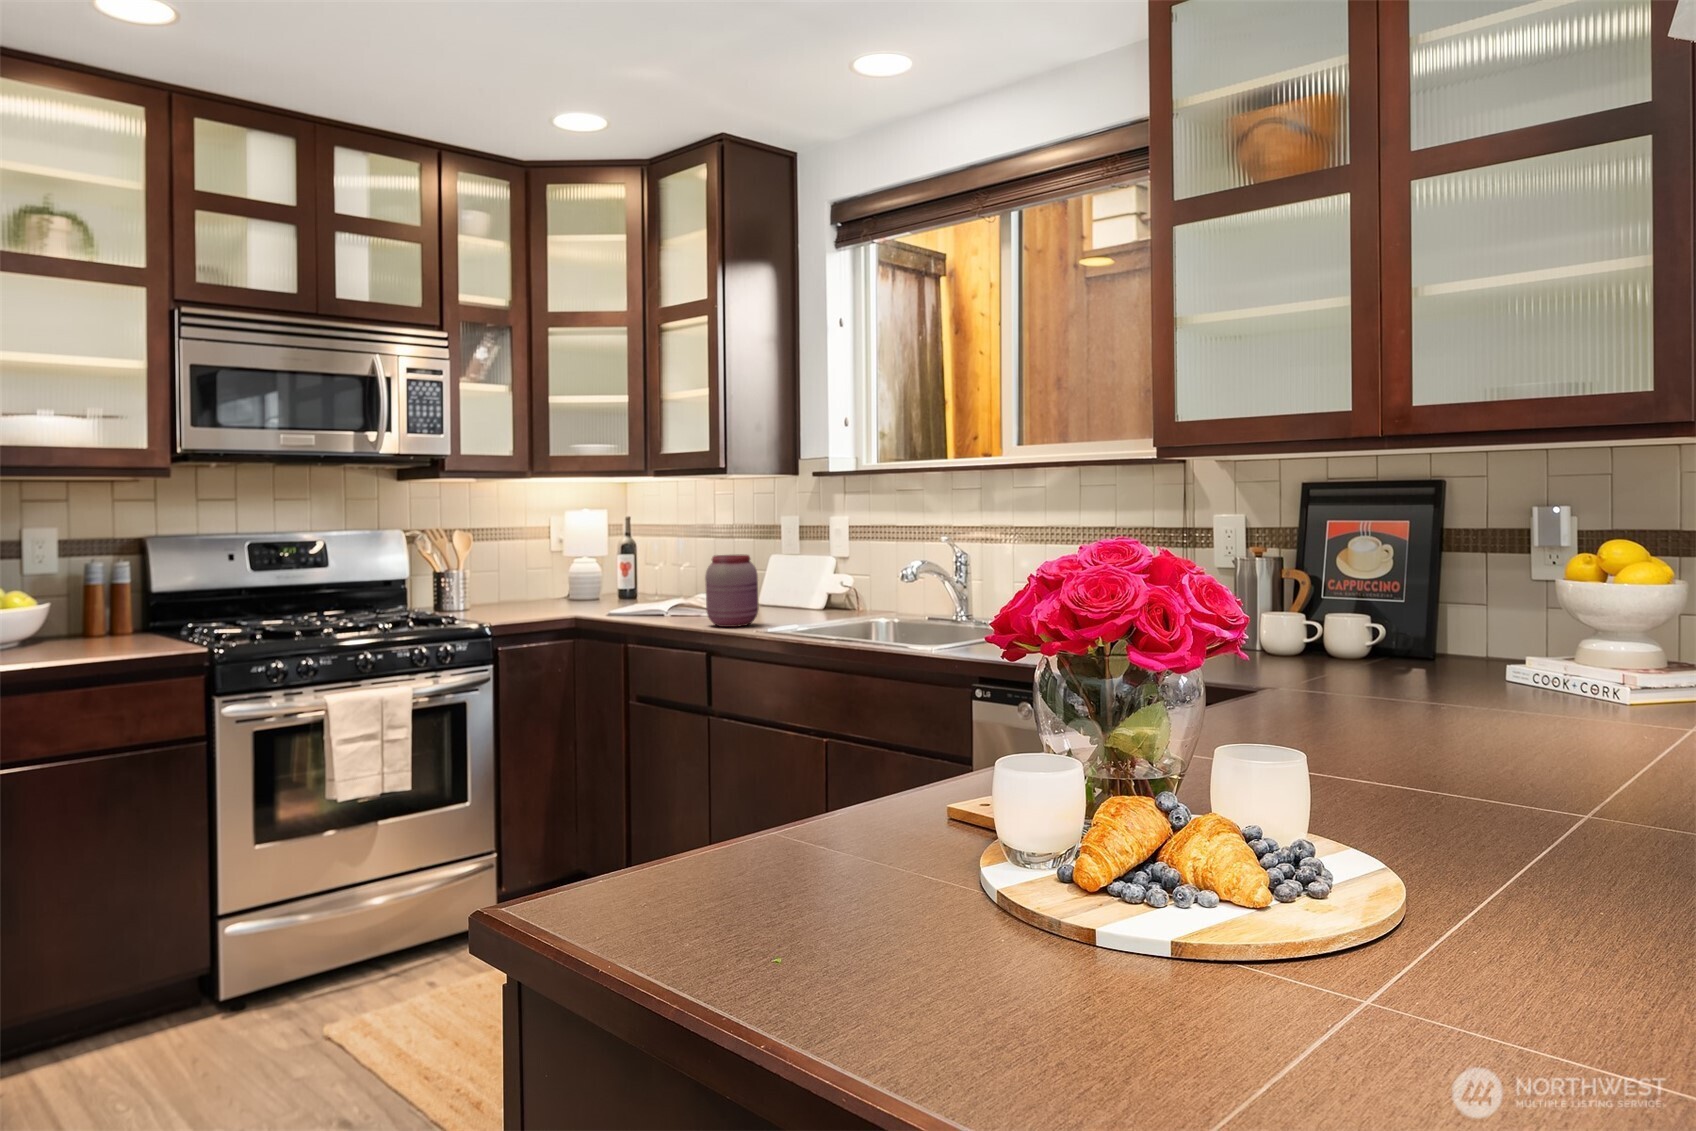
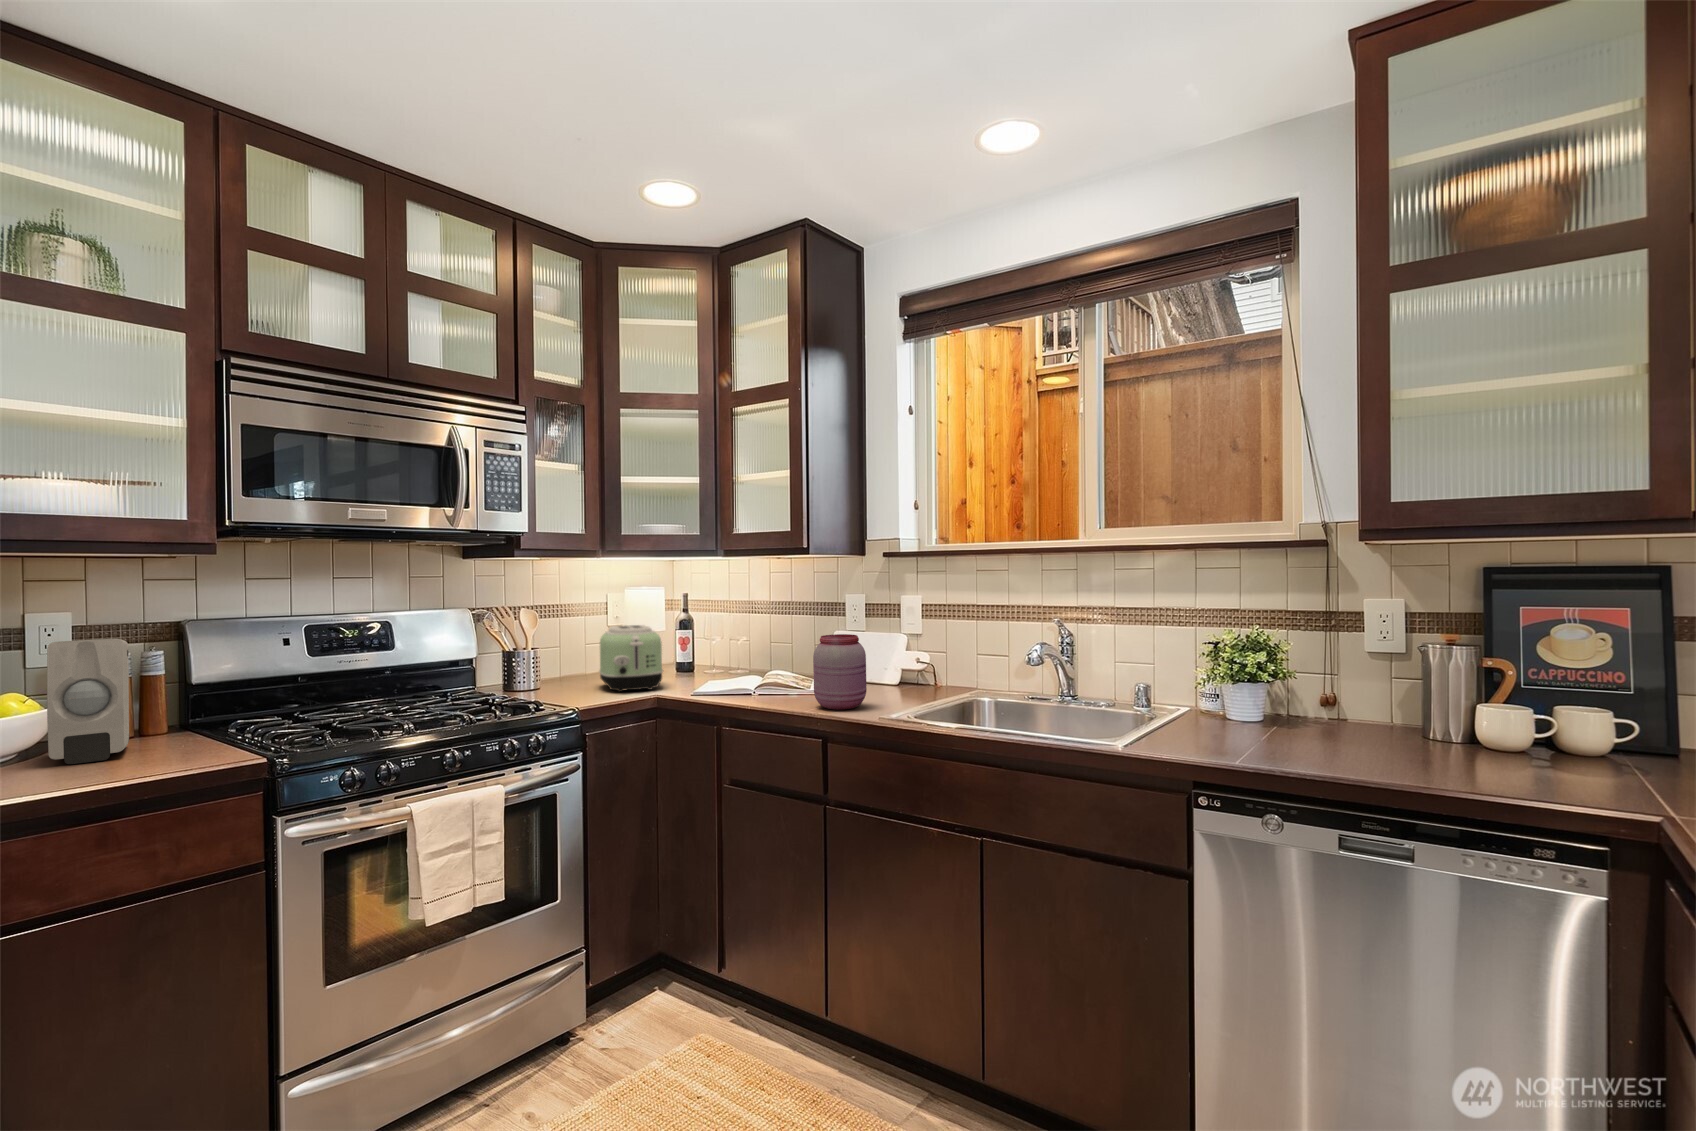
soap dispenser: none [42,546,106,646] -> present [47,638,129,764]
toaster: none [527,549,589,614] -> present [599,625,663,692]

